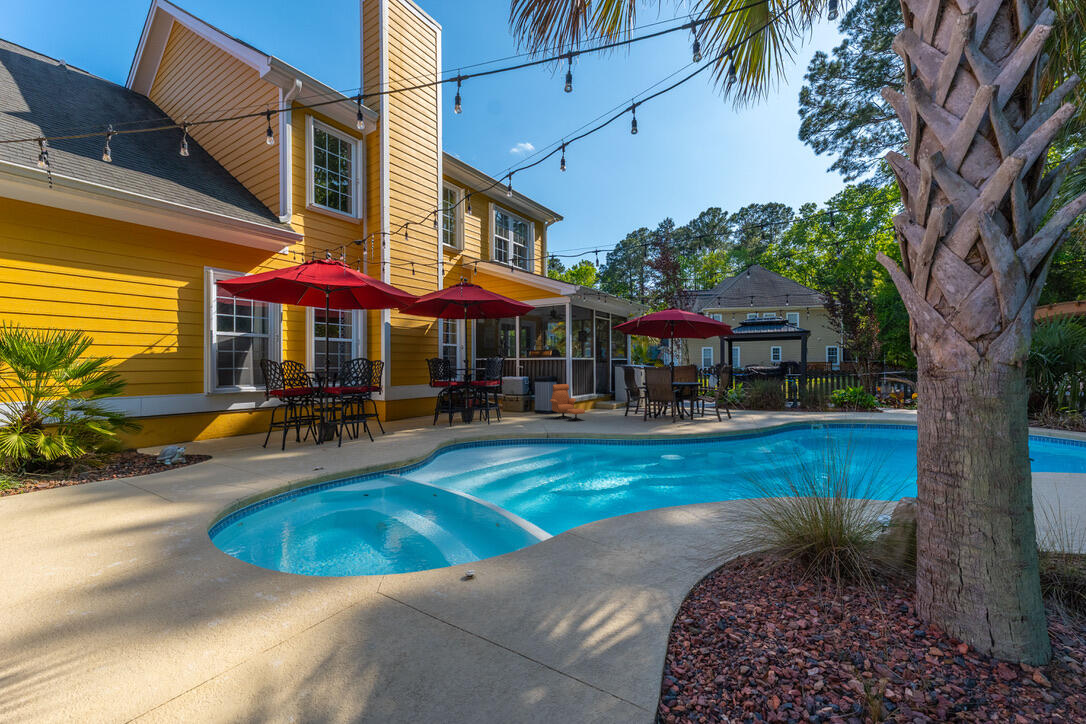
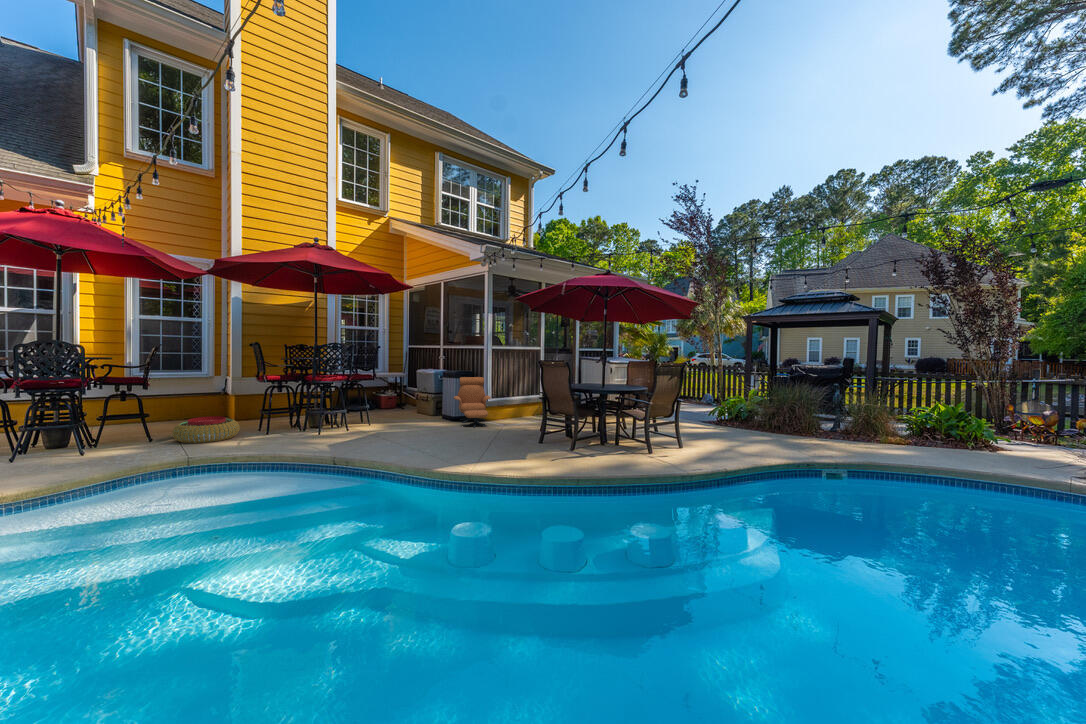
pouf: none [397,420,441,440] -> present [172,416,240,443]

